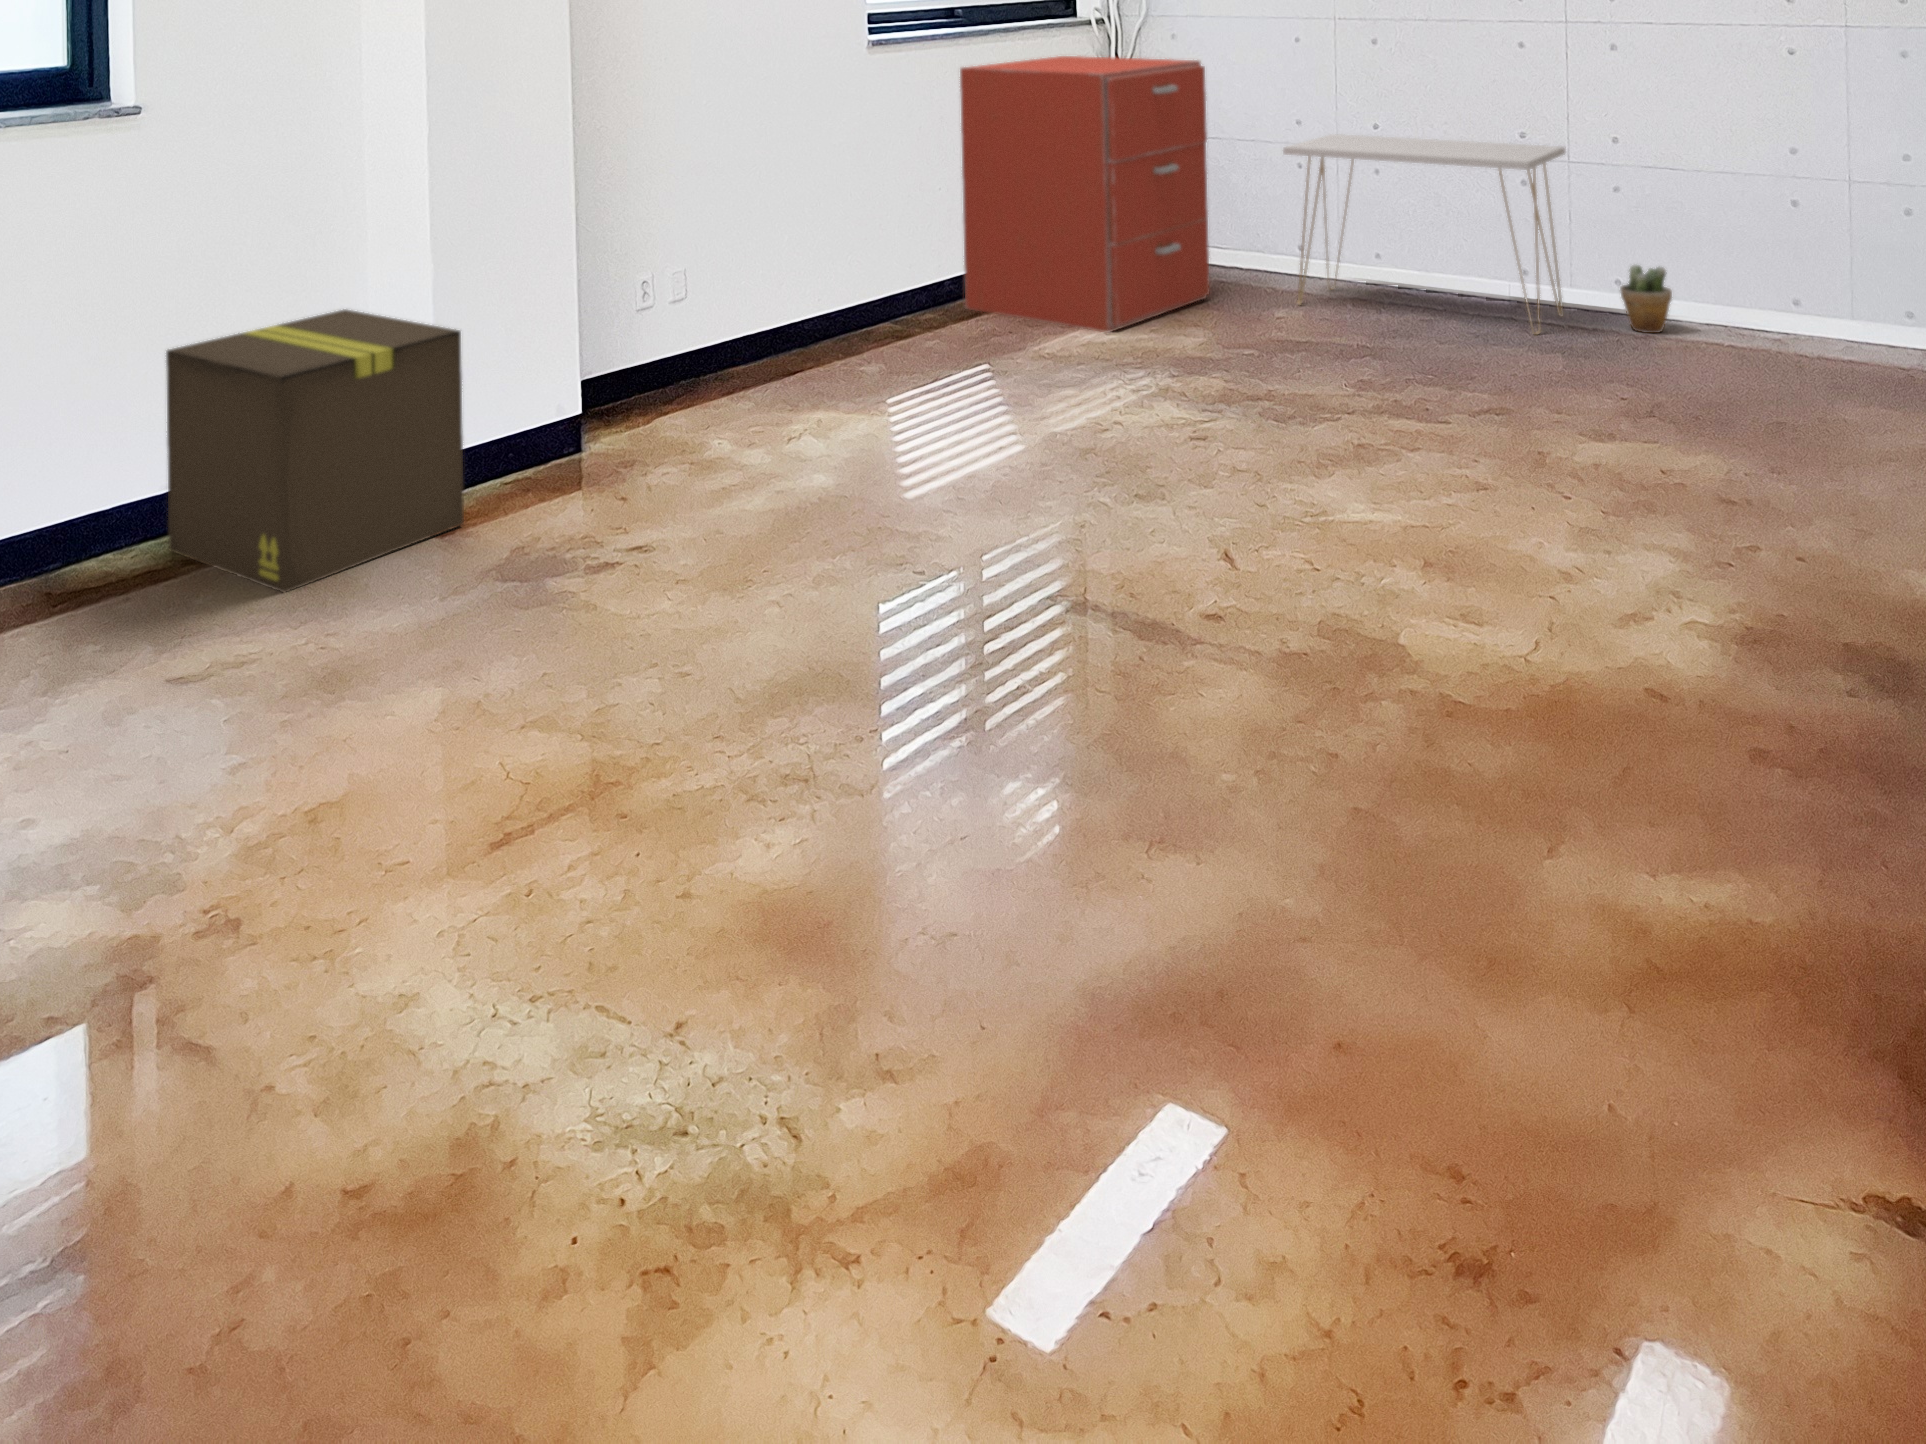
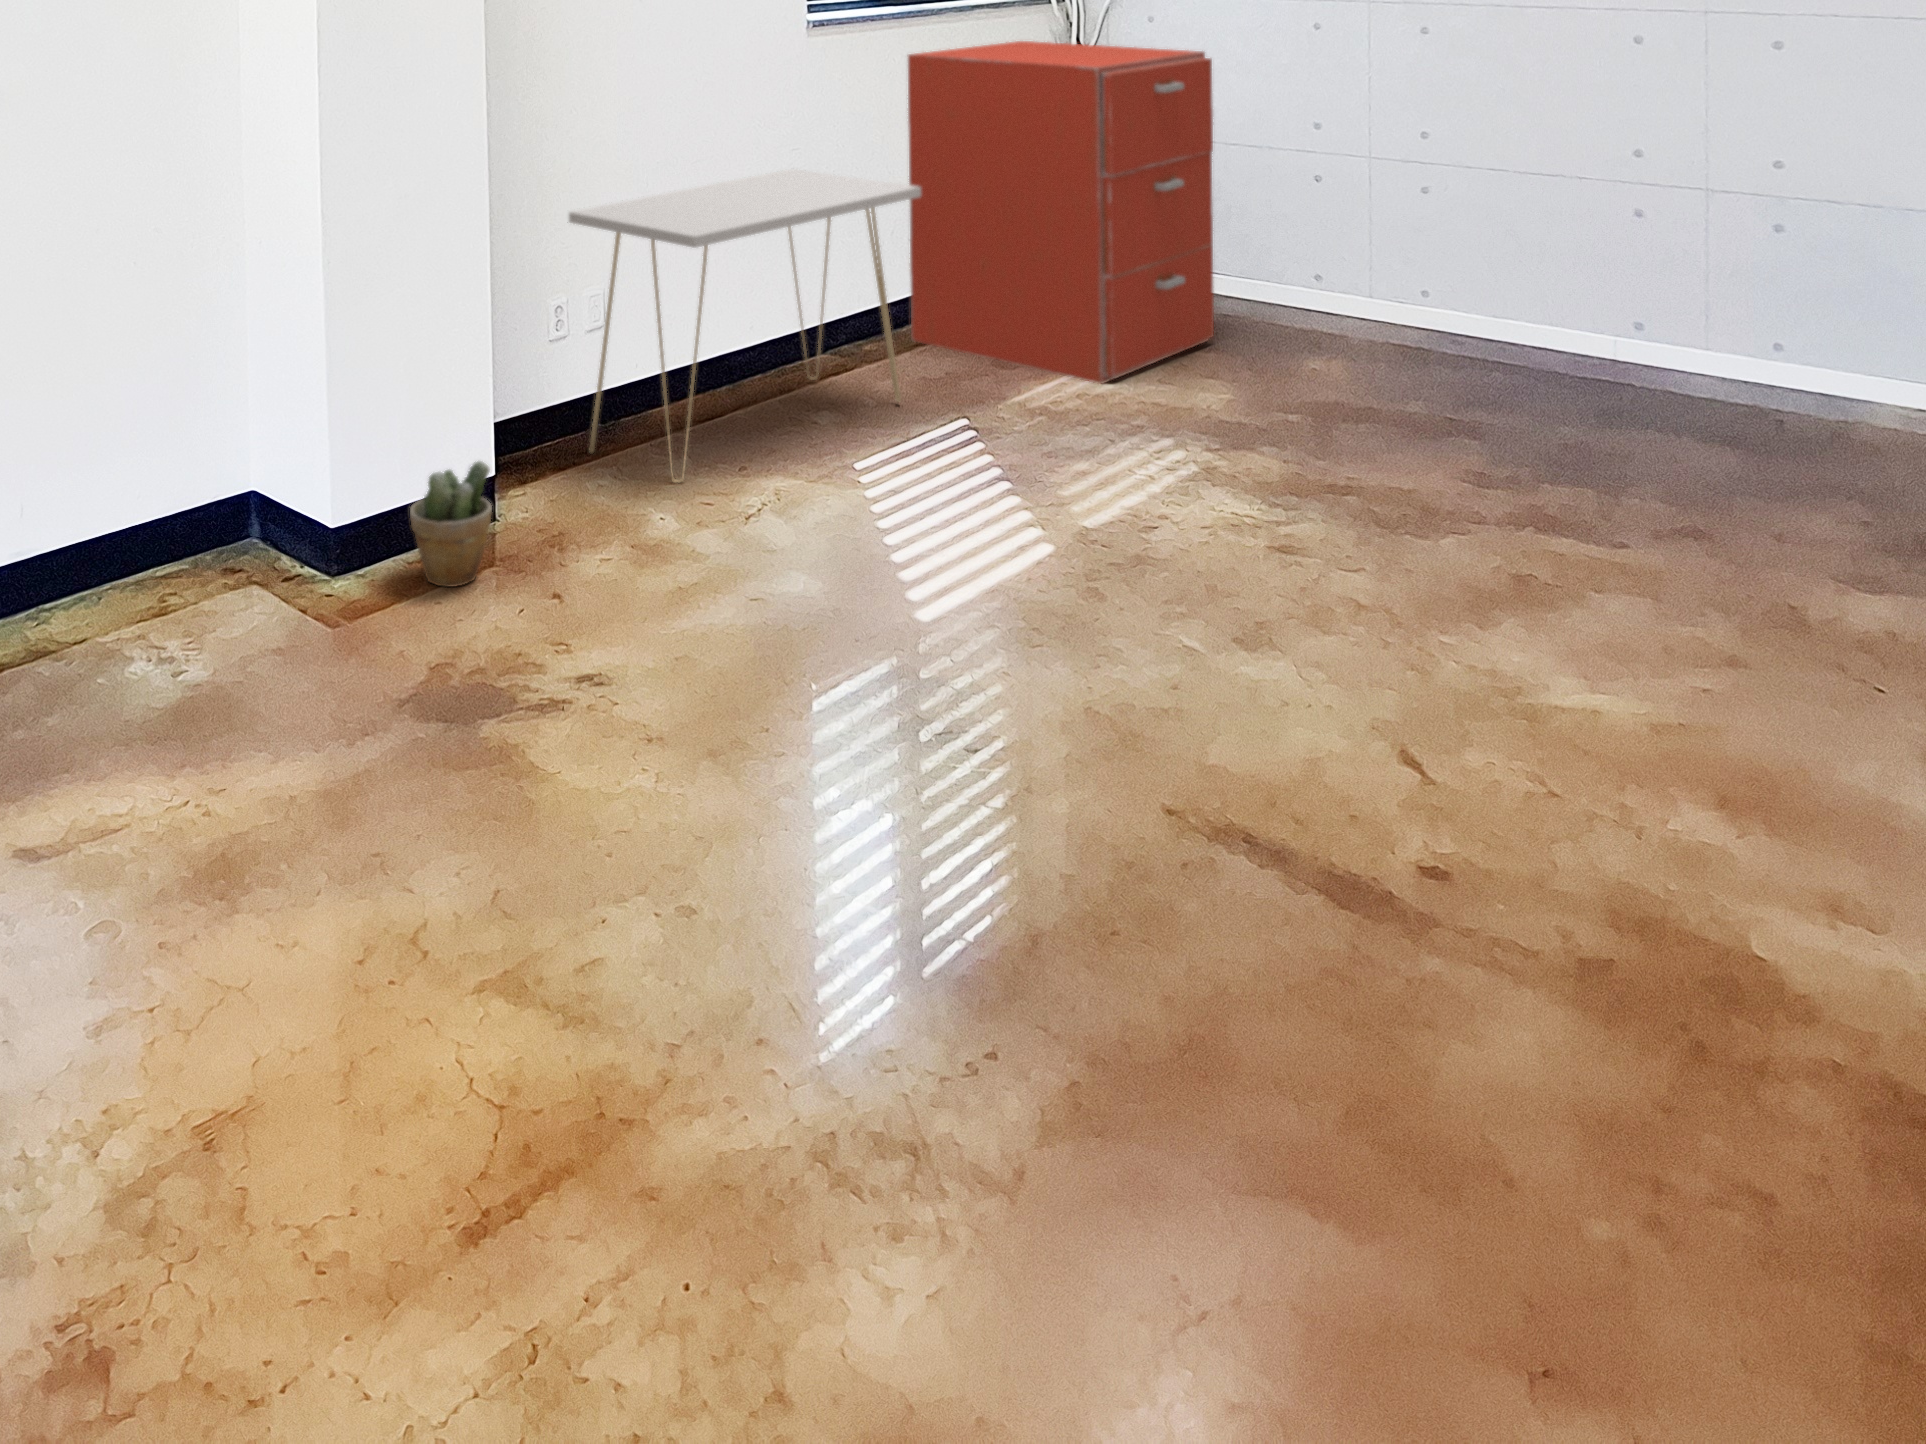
console table: present [1283,134,1565,334] -> present [569,169,921,483]
potted plant: present [1620,265,1672,333] -> present [410,461,492,587]
cardboard box: present [166,309,464,592] -> none [18,344,367,718]

